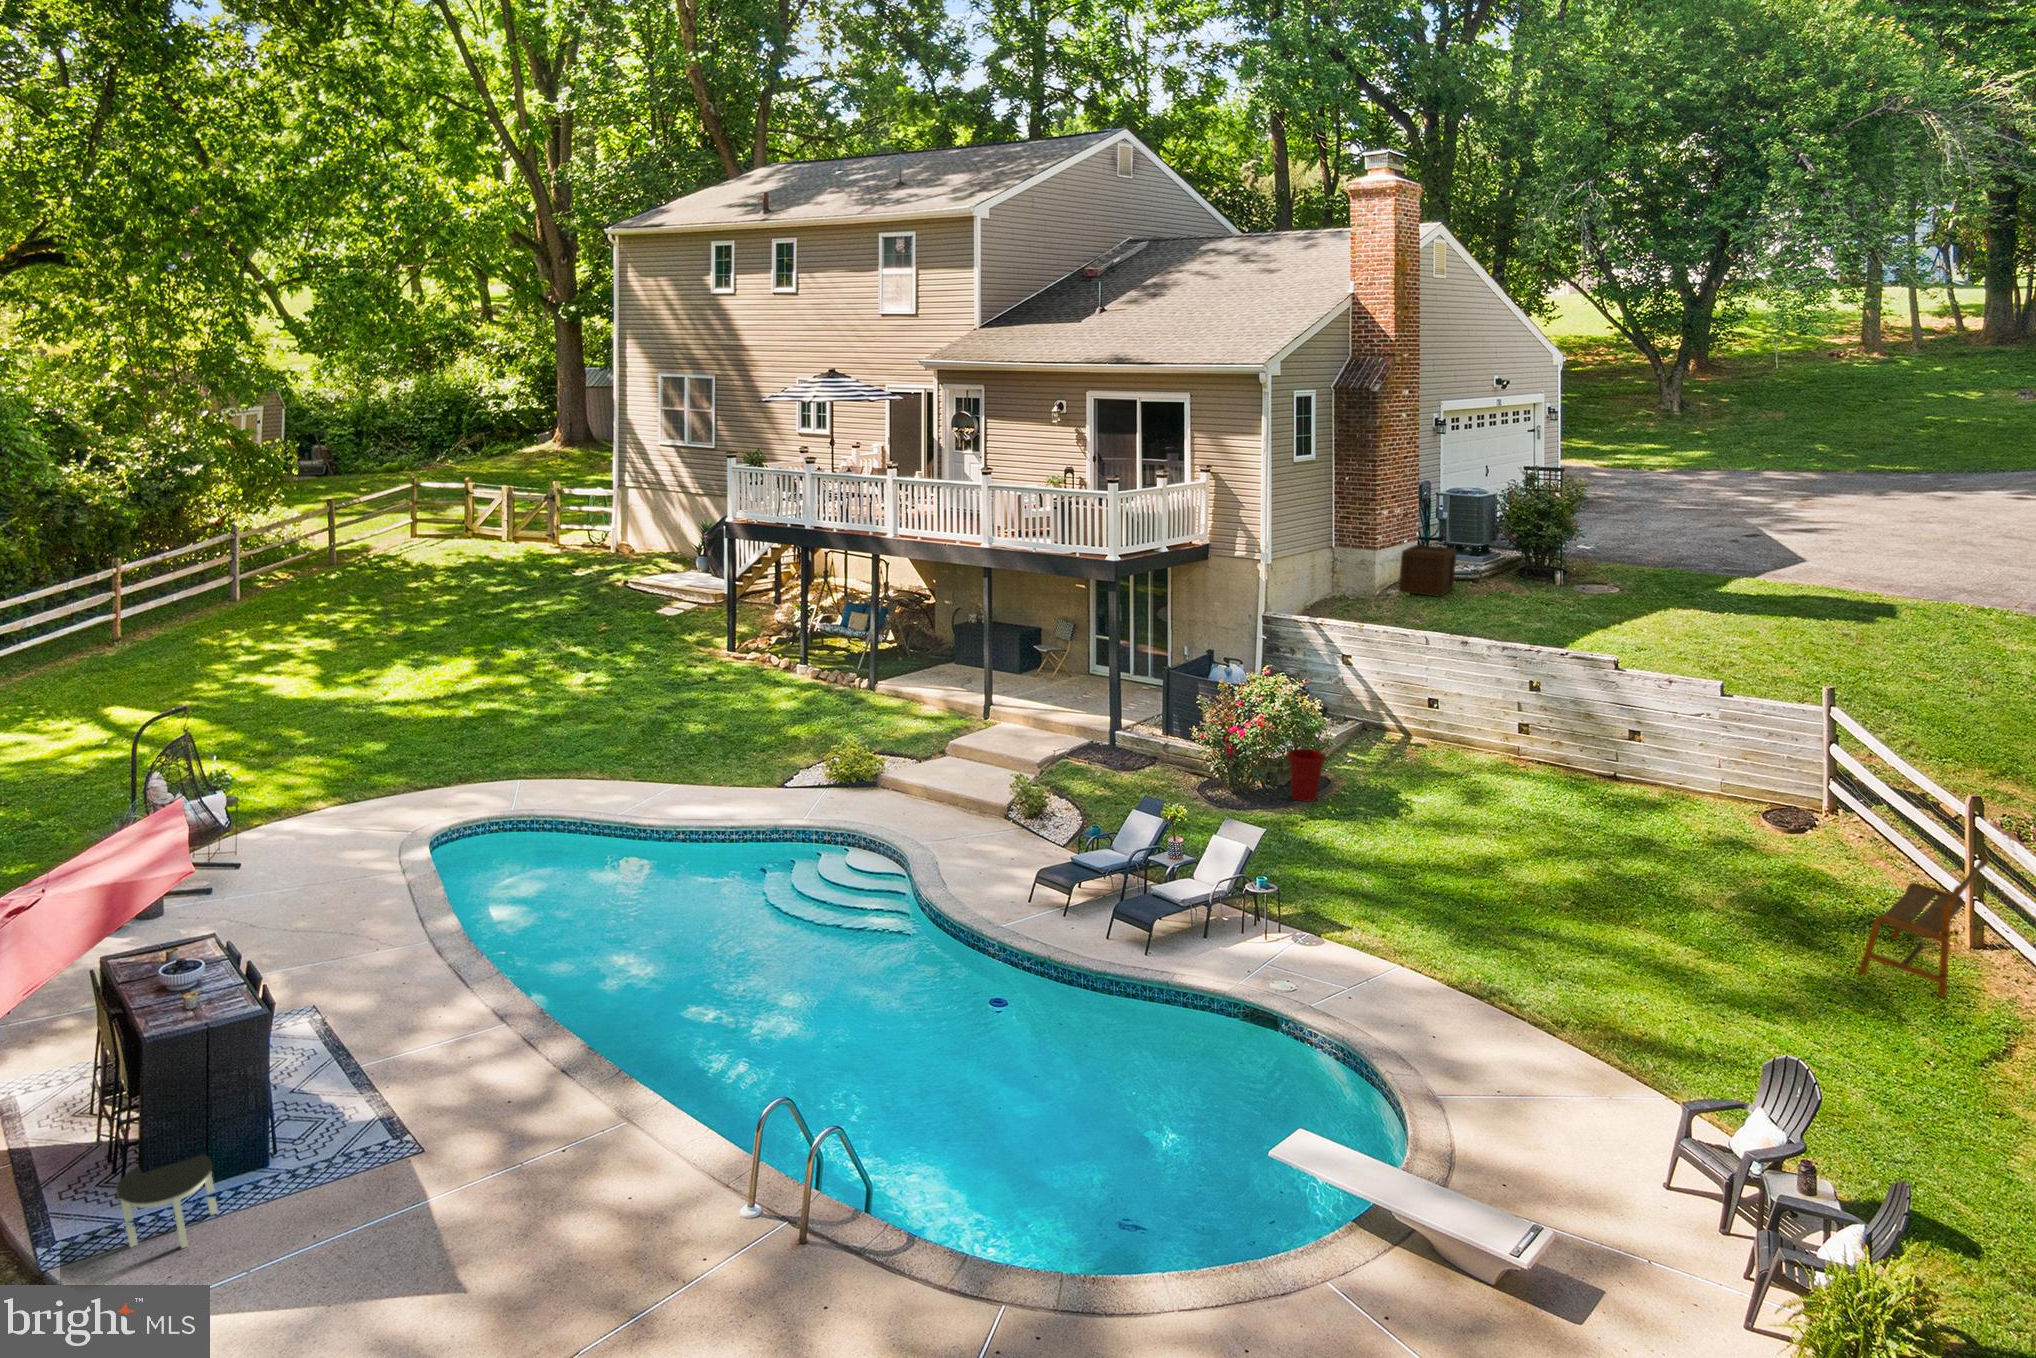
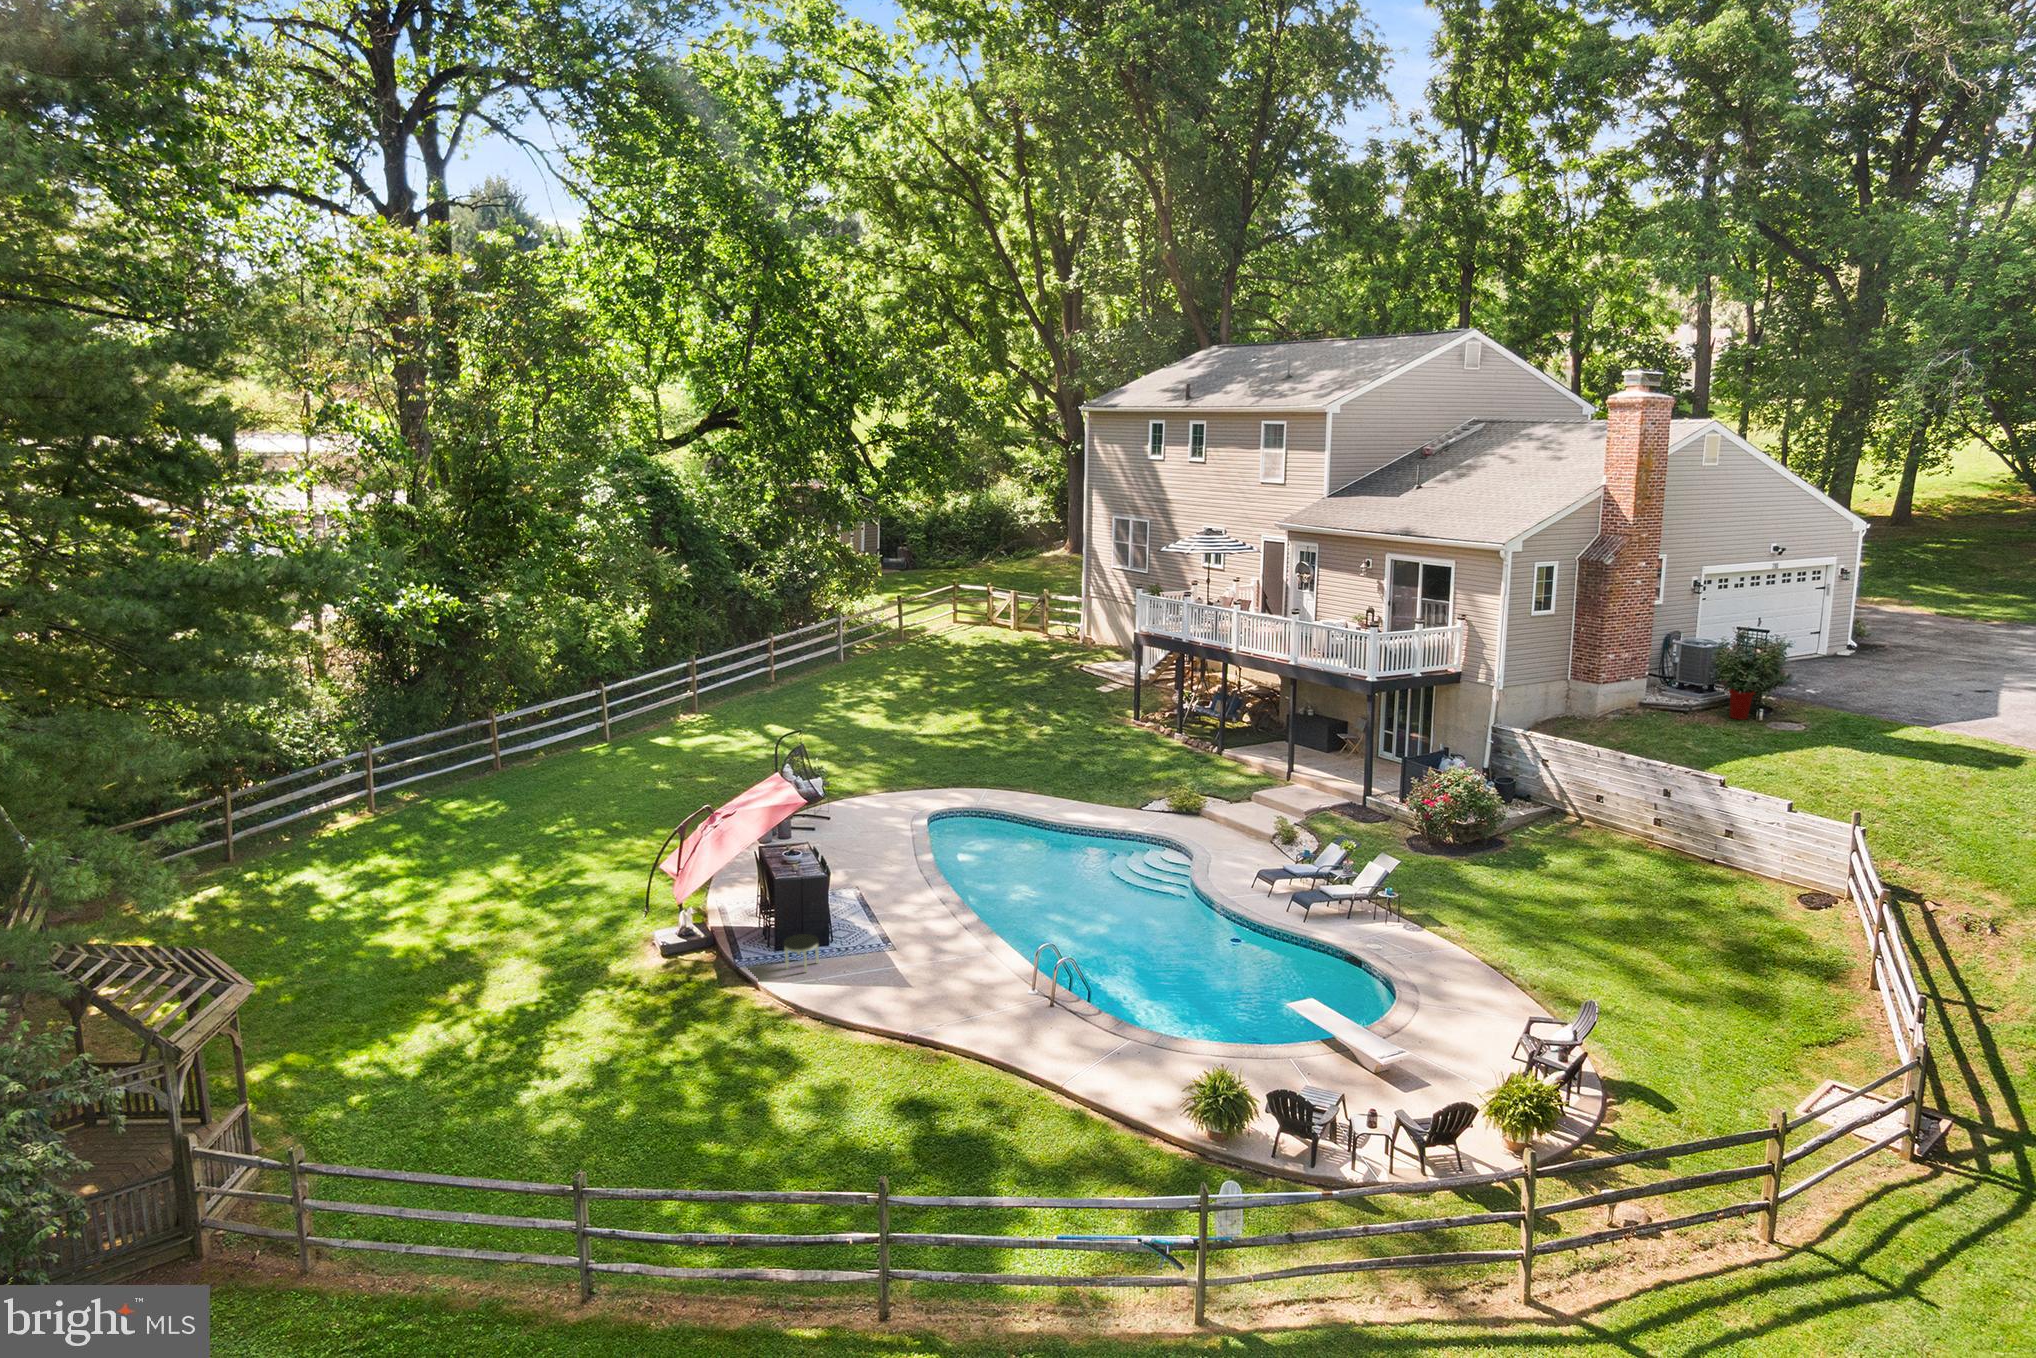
wooden crate: present [1399,545,1457,597] -> none [1622,677,1674,719]
waste bin: present [1287,749,1327,802] -> present [1729,689,1755,720]
bench: present [1858,856,1988,998] -> none [1793,941,1906,1031]

